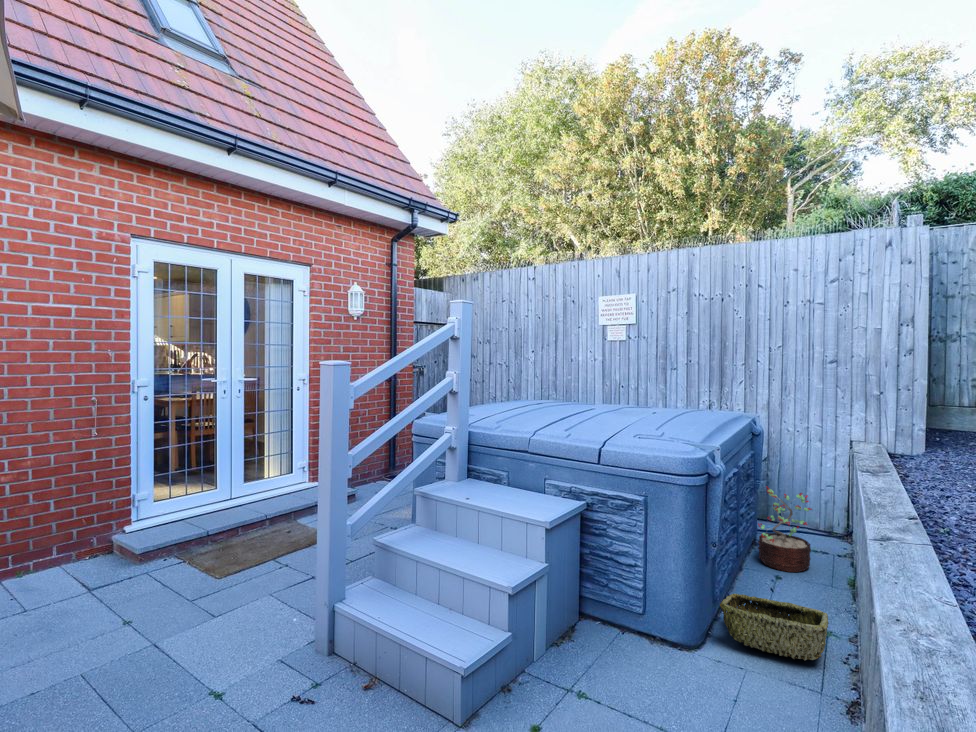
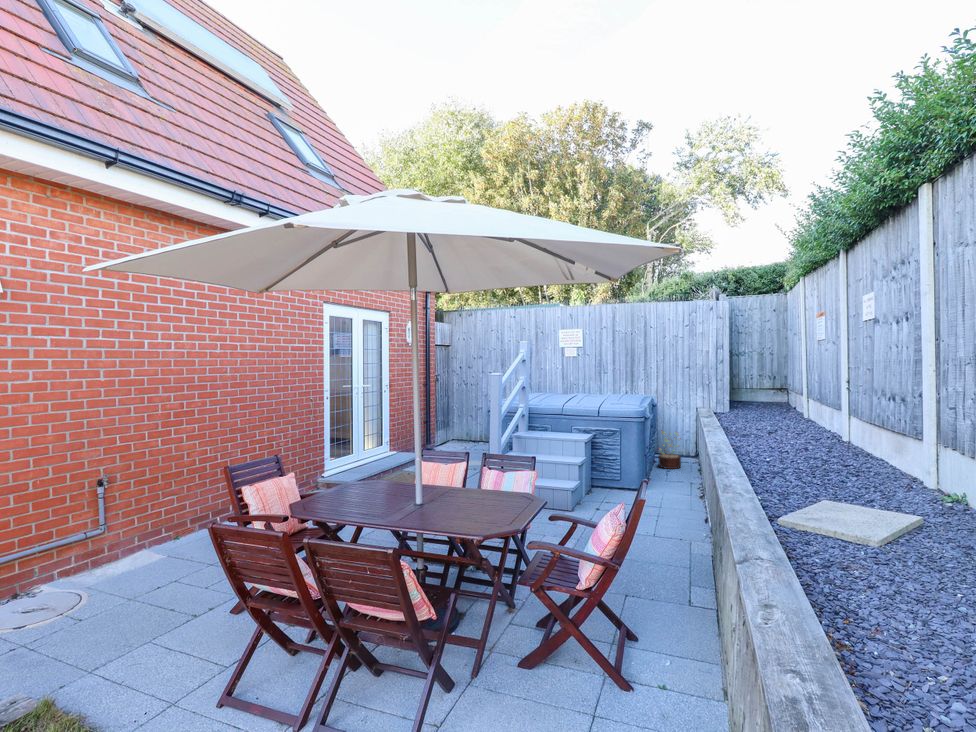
woven basket: present [720,594,828,661] -> none [652,470,691,487]

